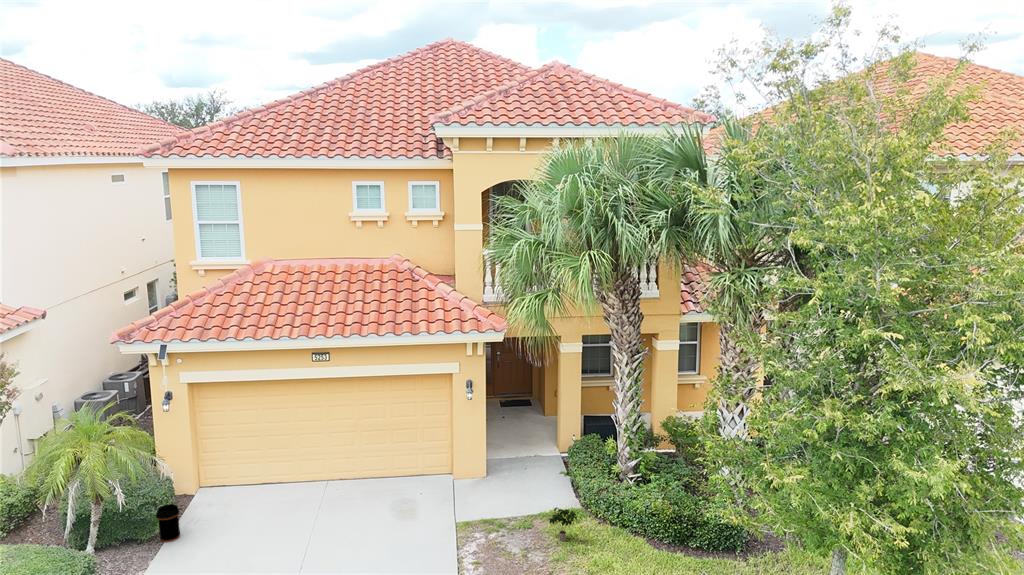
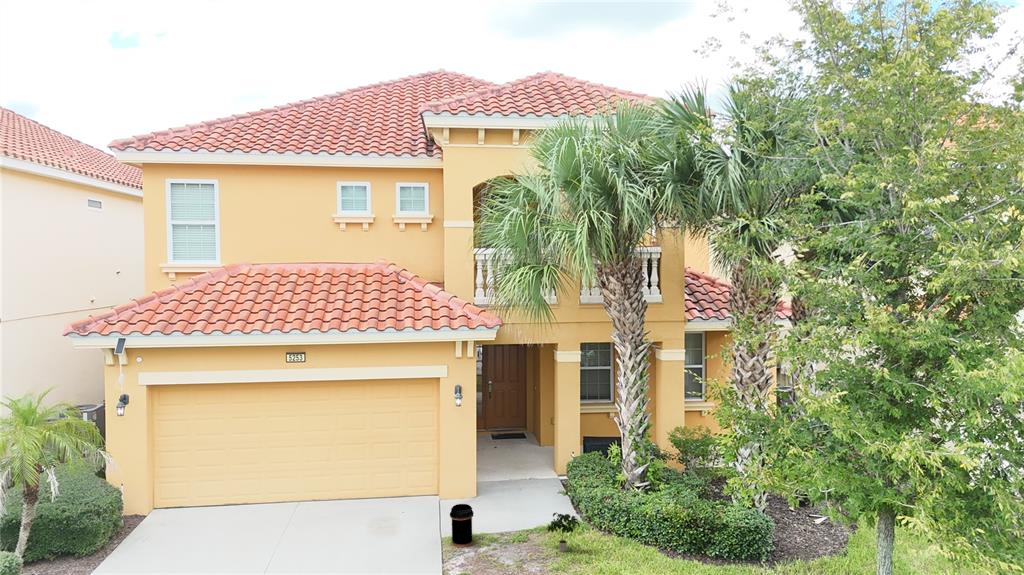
trash can: present [156,504,180,542] -> present [450,504,474,547]

